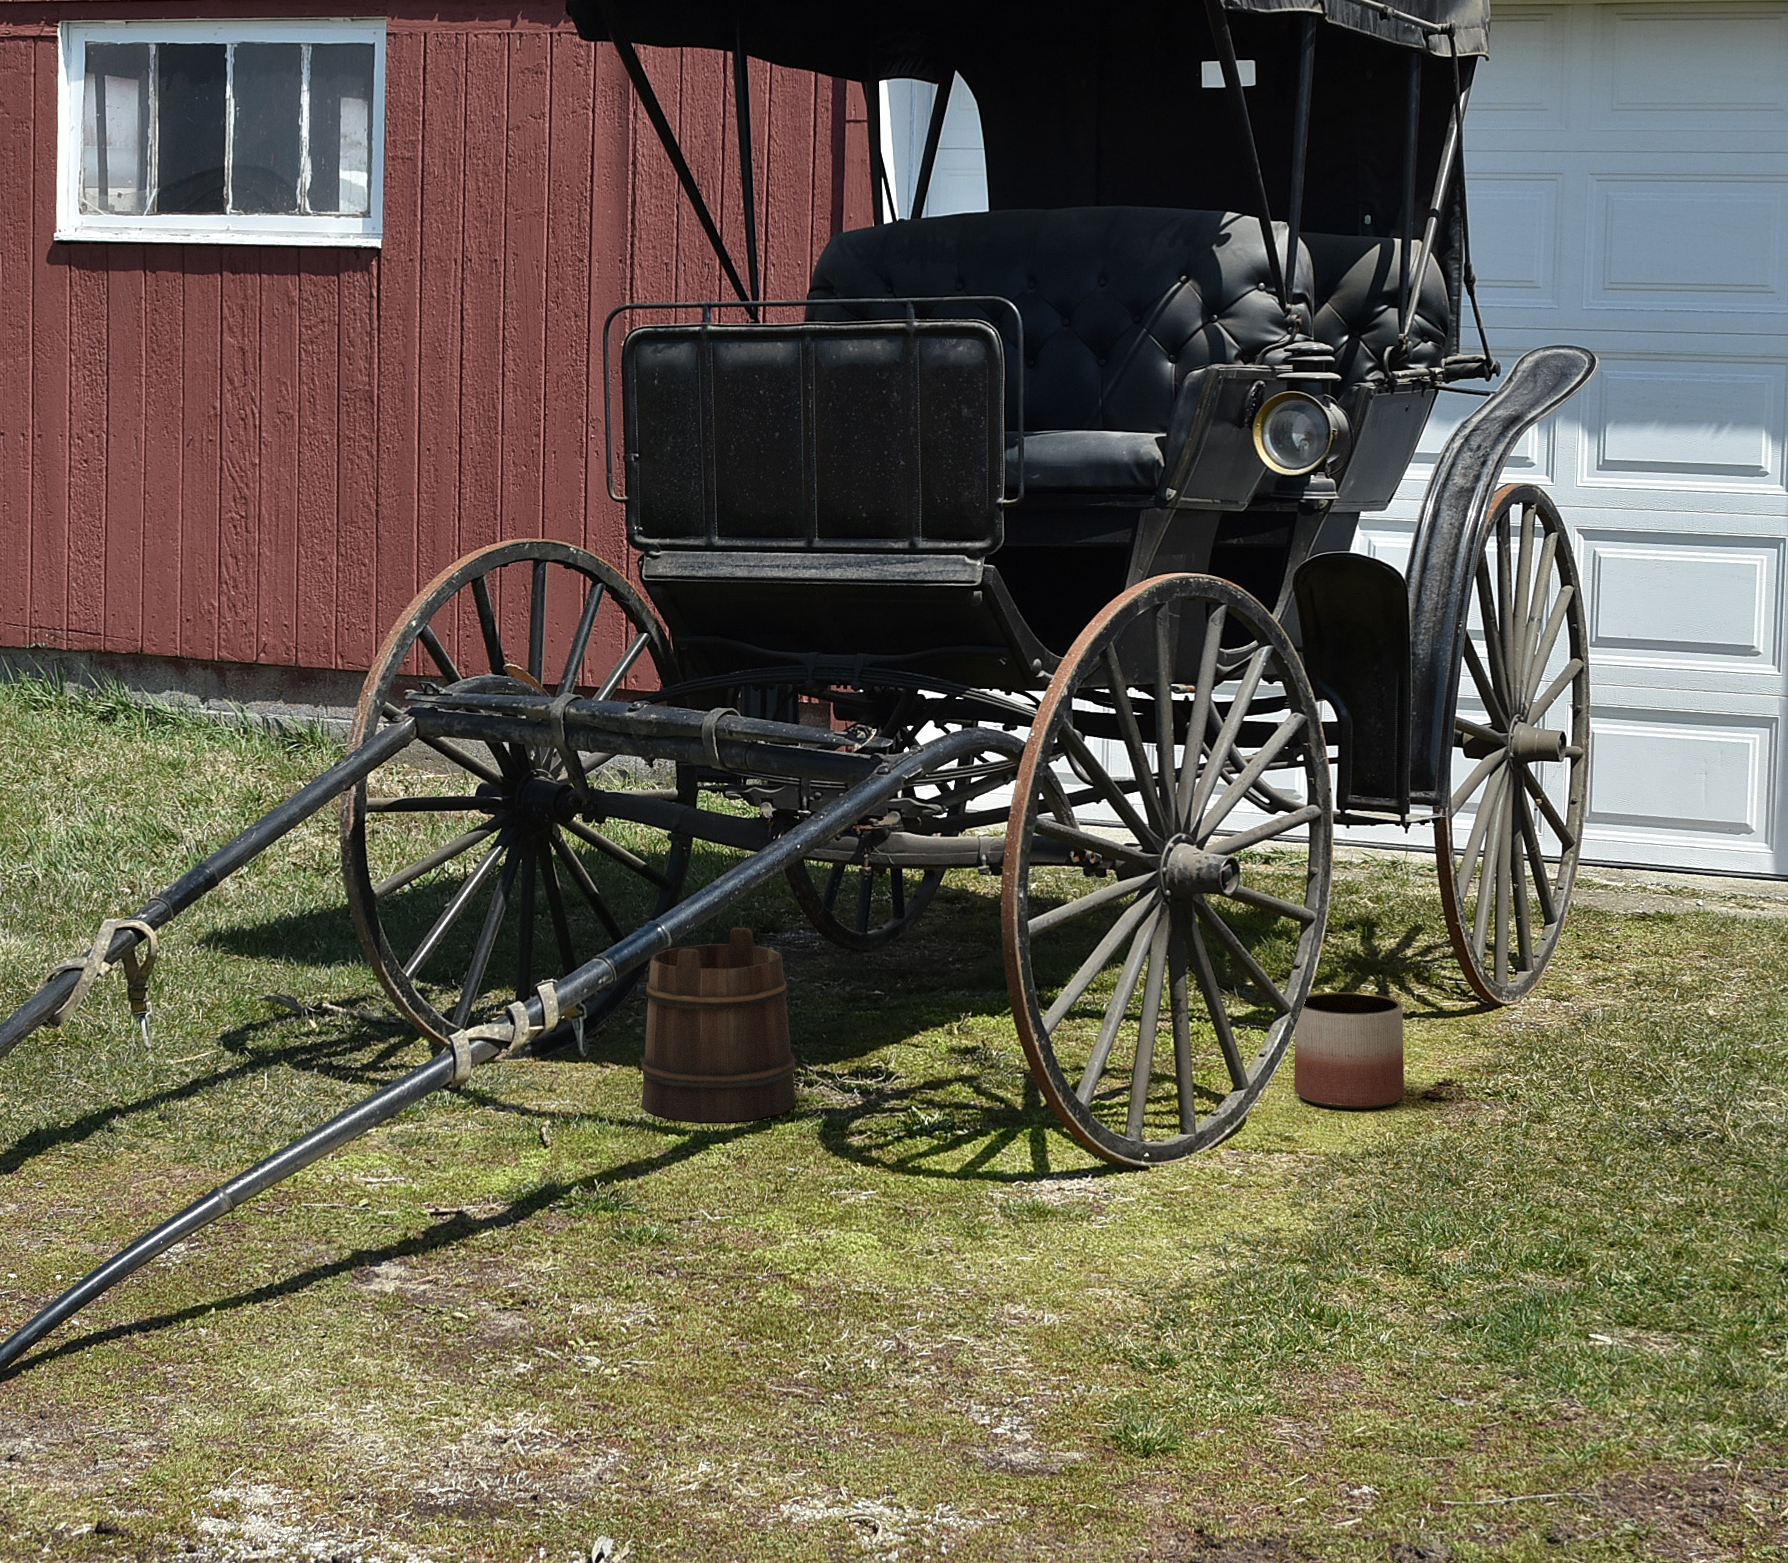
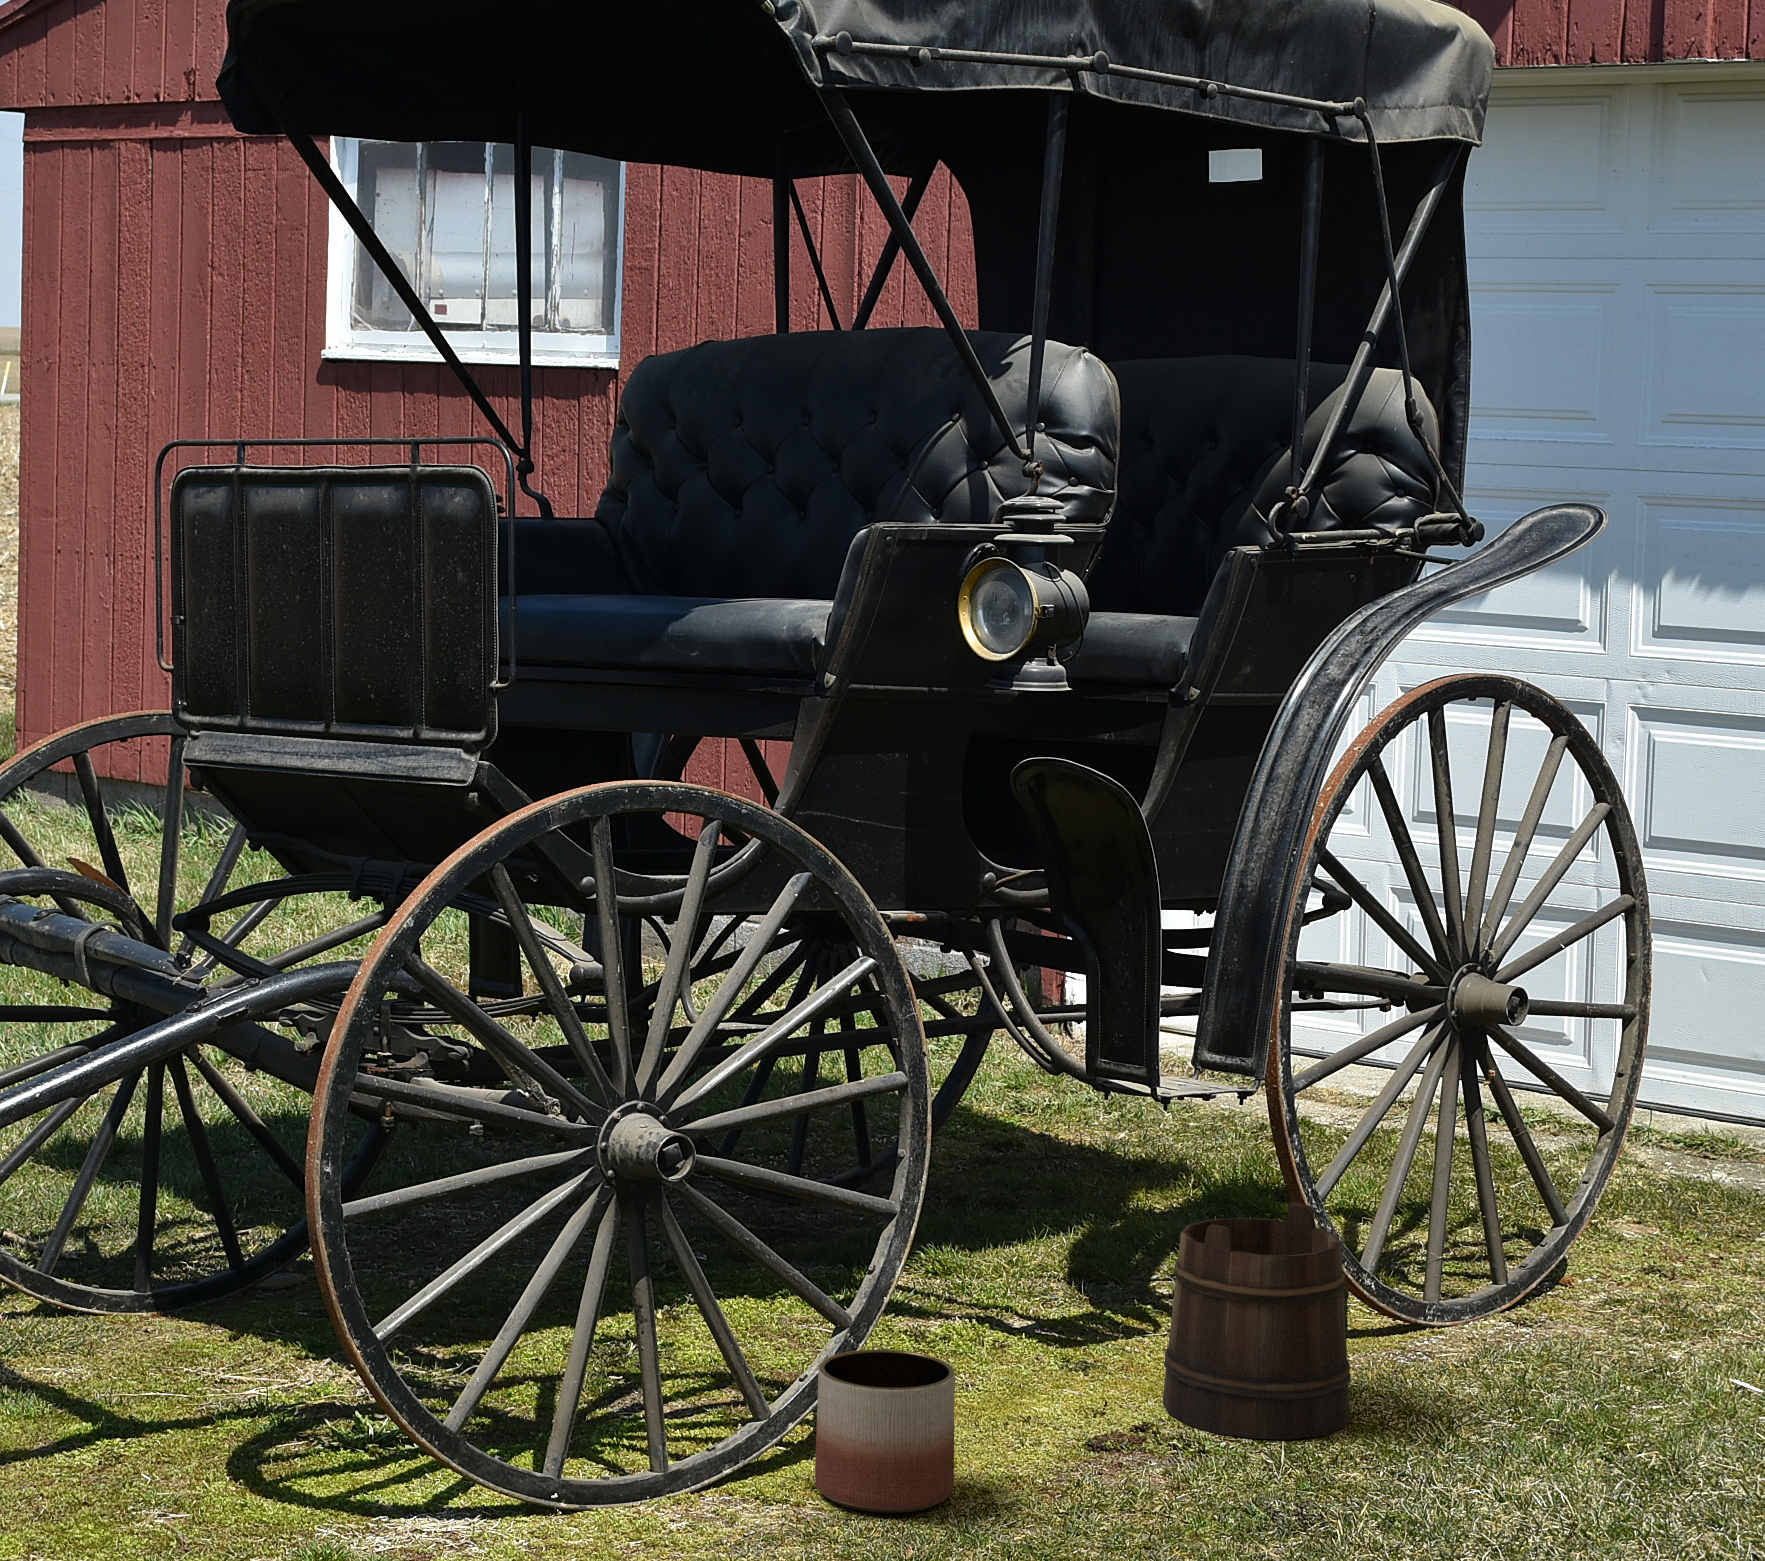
bucket: present [641,928,796,1122] -> present [1162,1202,1351,1440]

